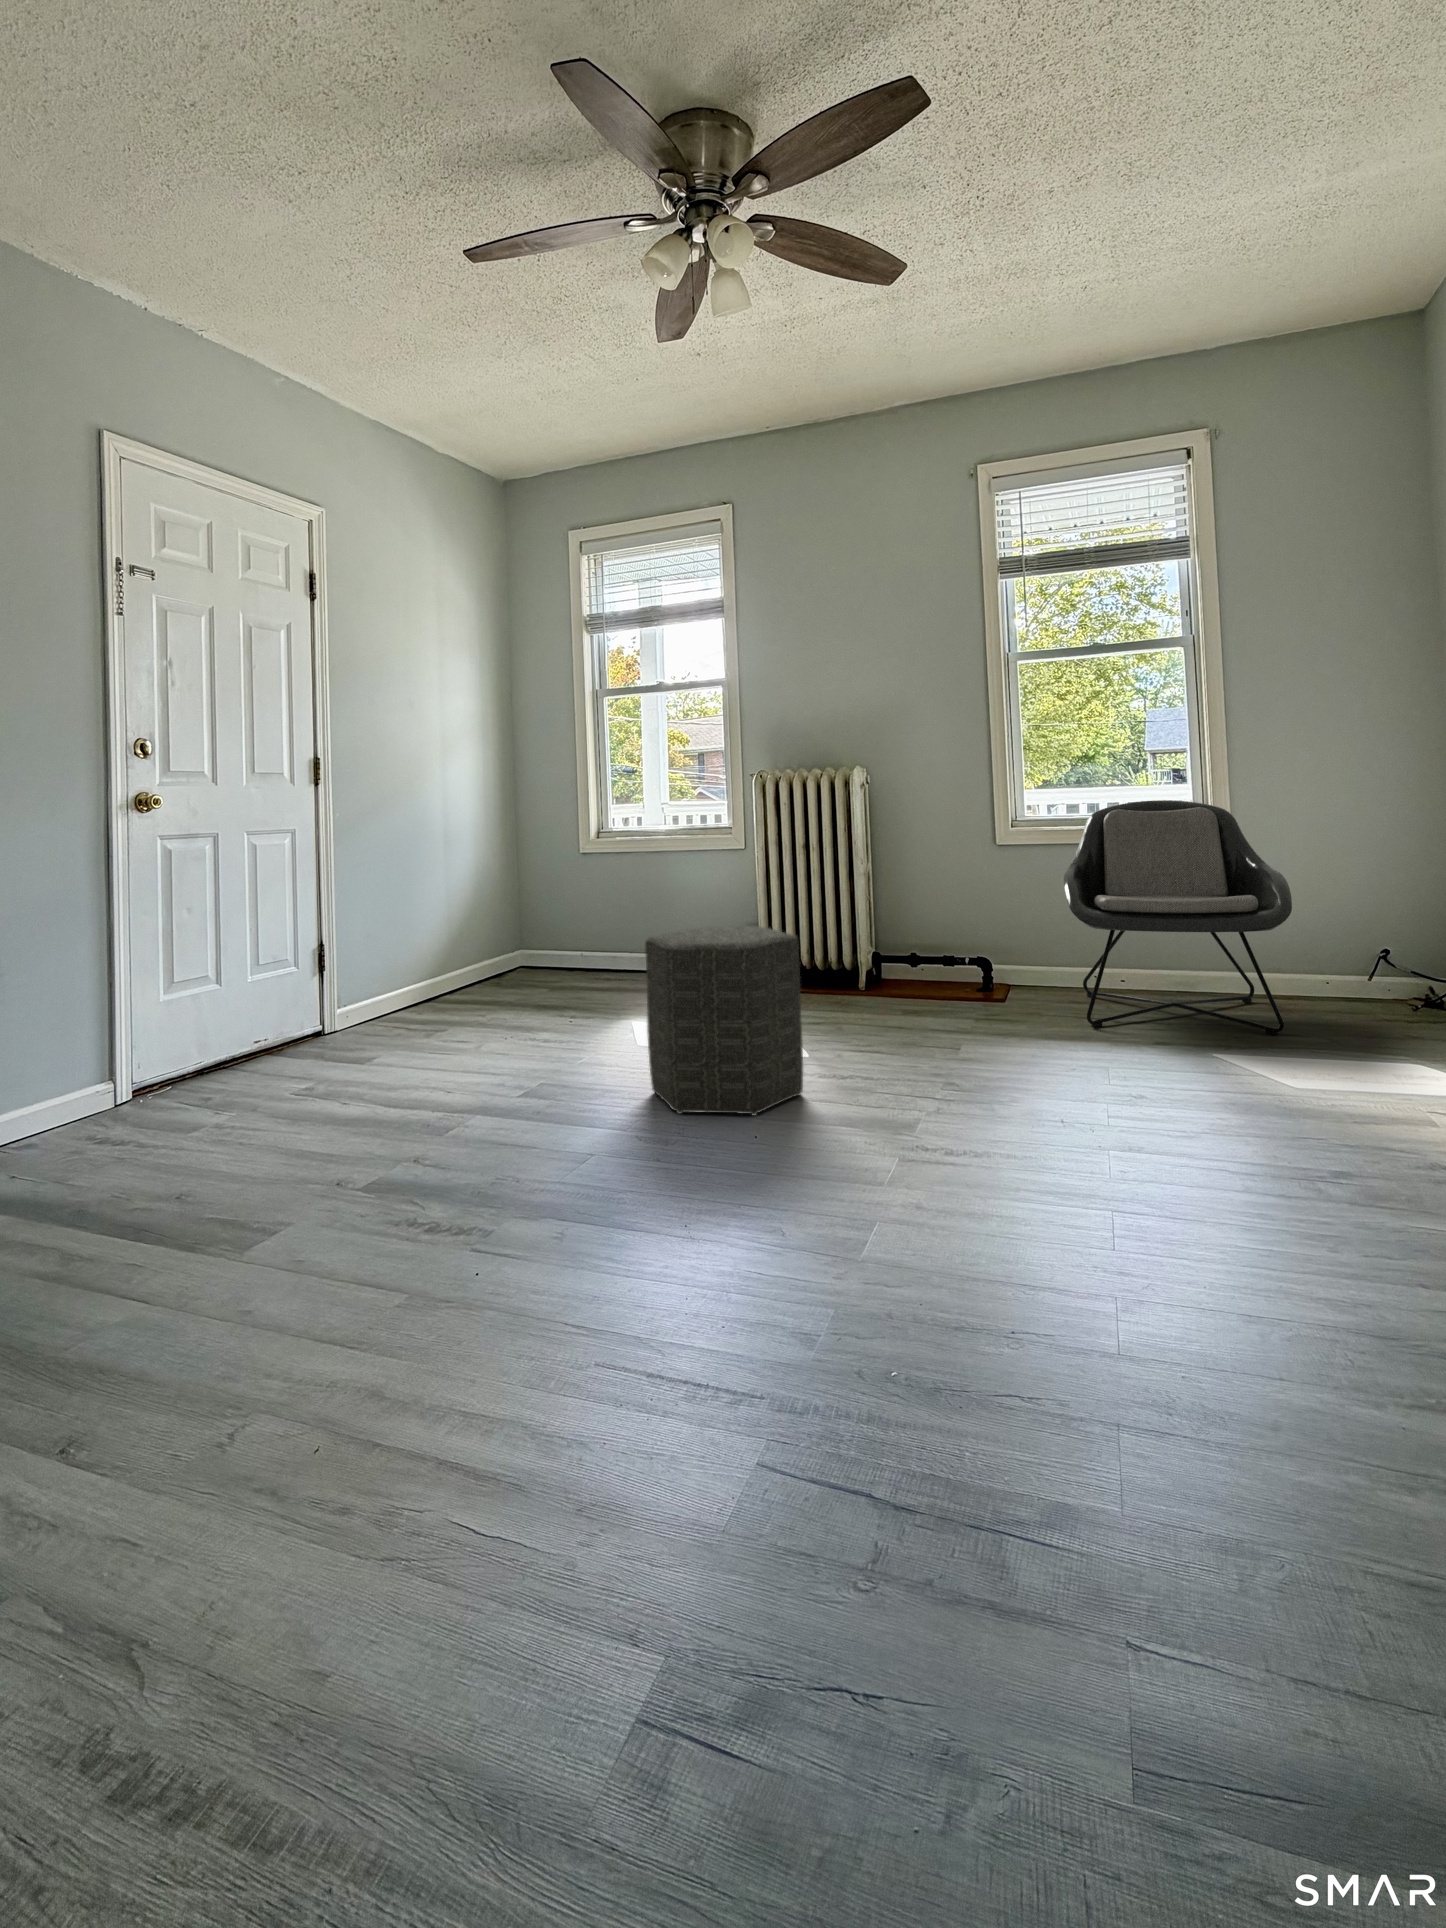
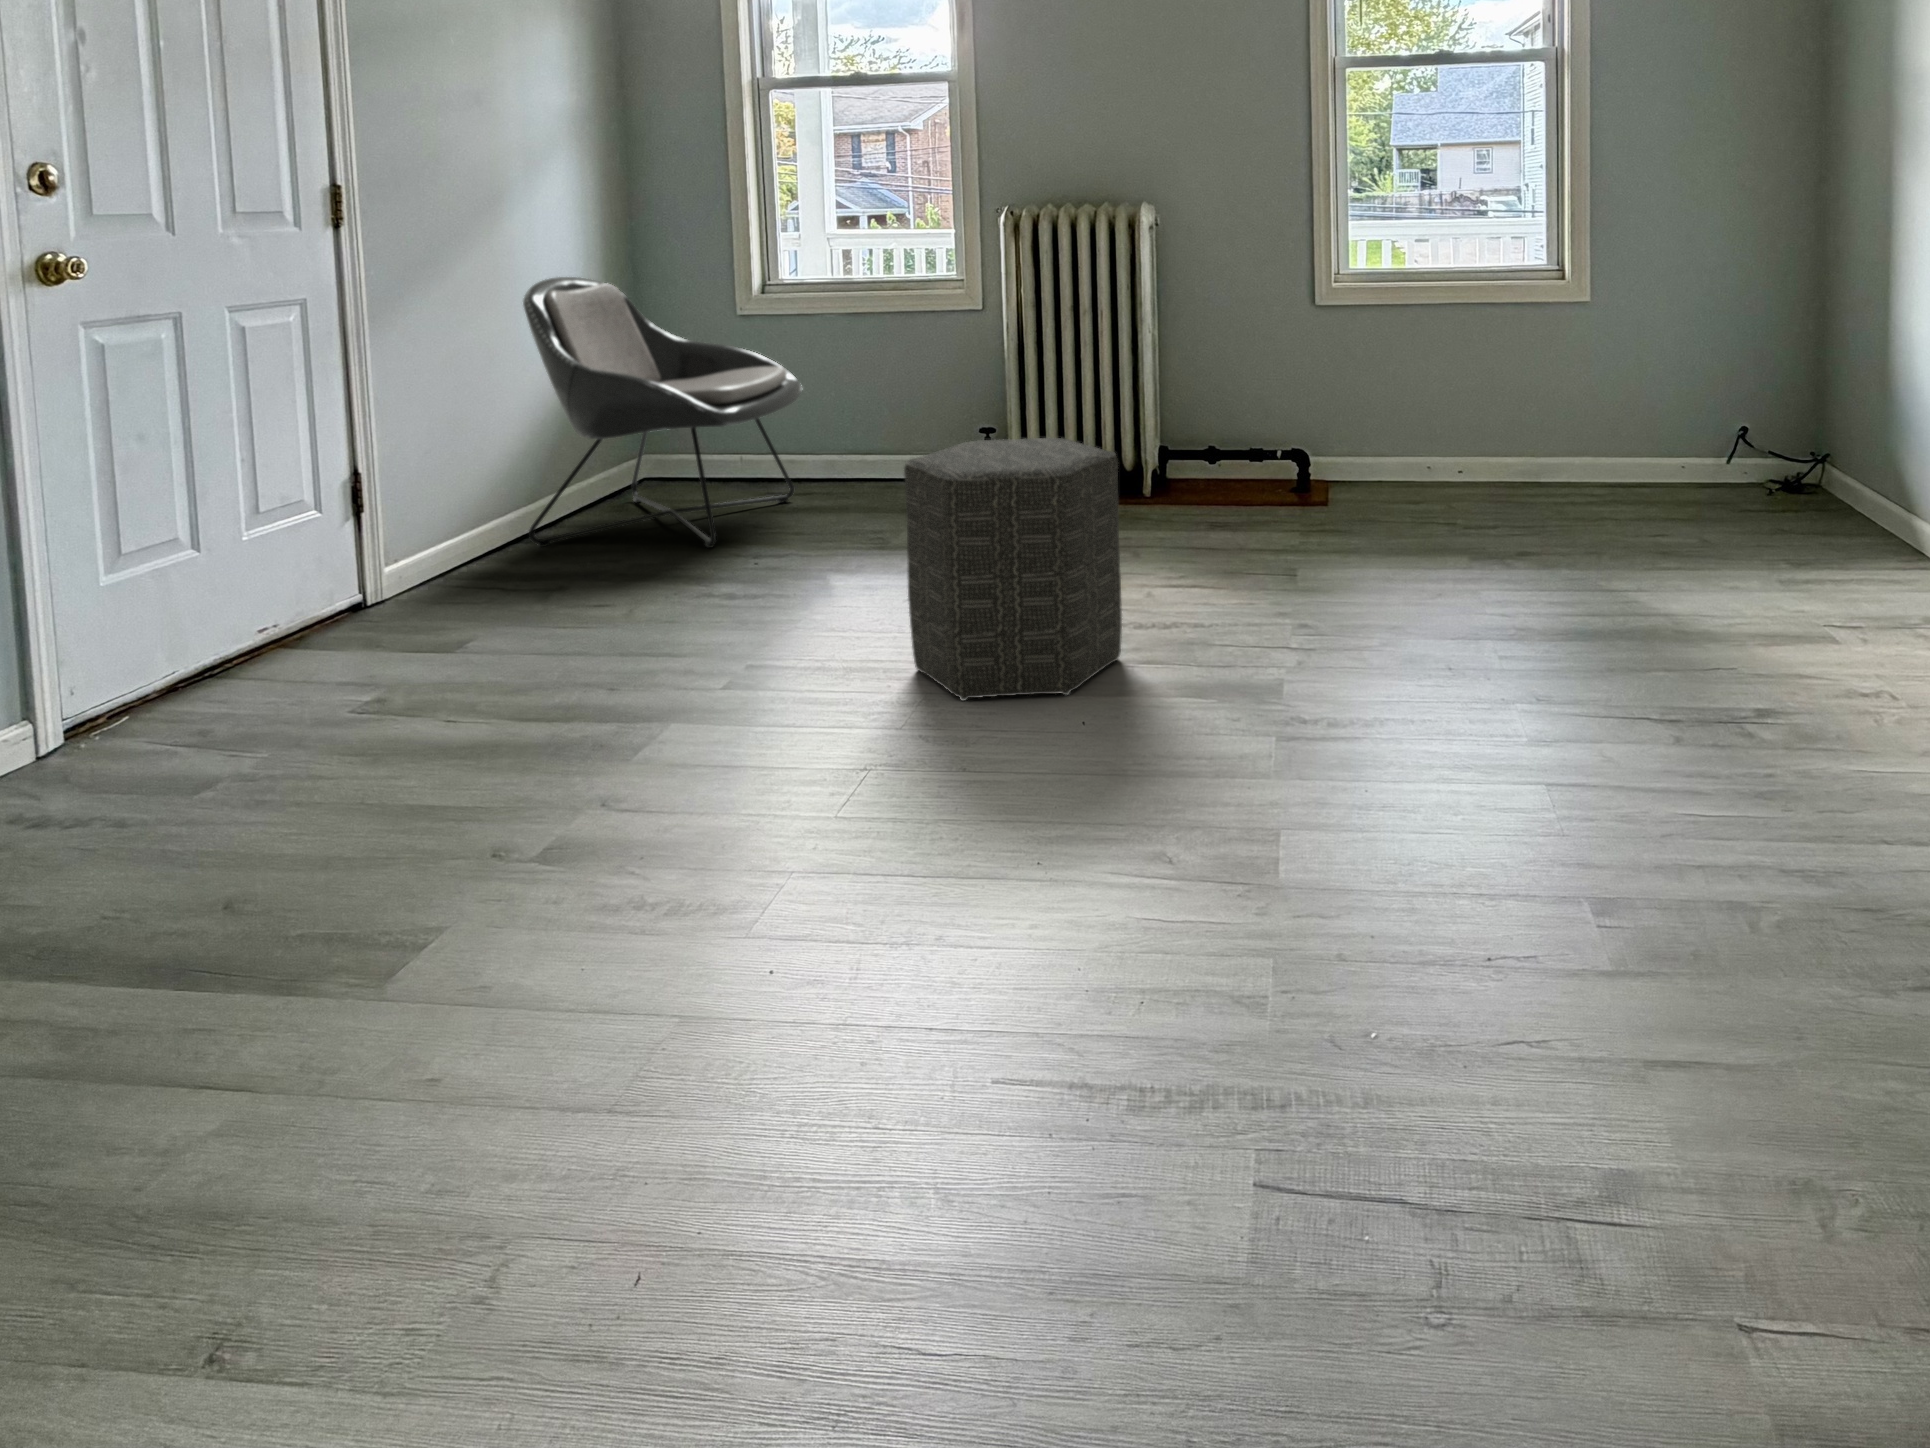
lounge chair: present [1064,800,1292,1035] -> present [523,277,802,548]

